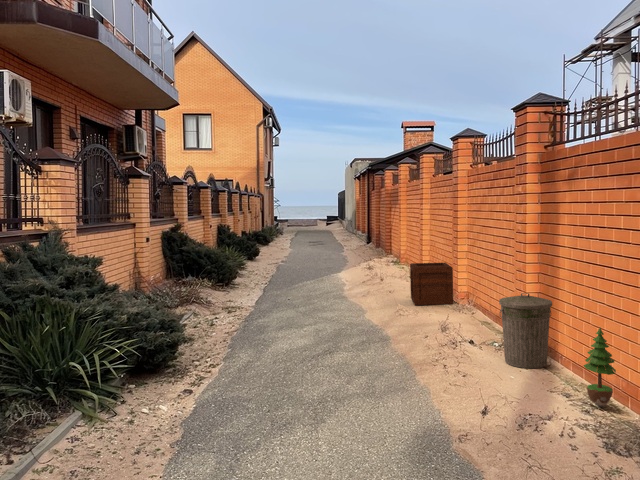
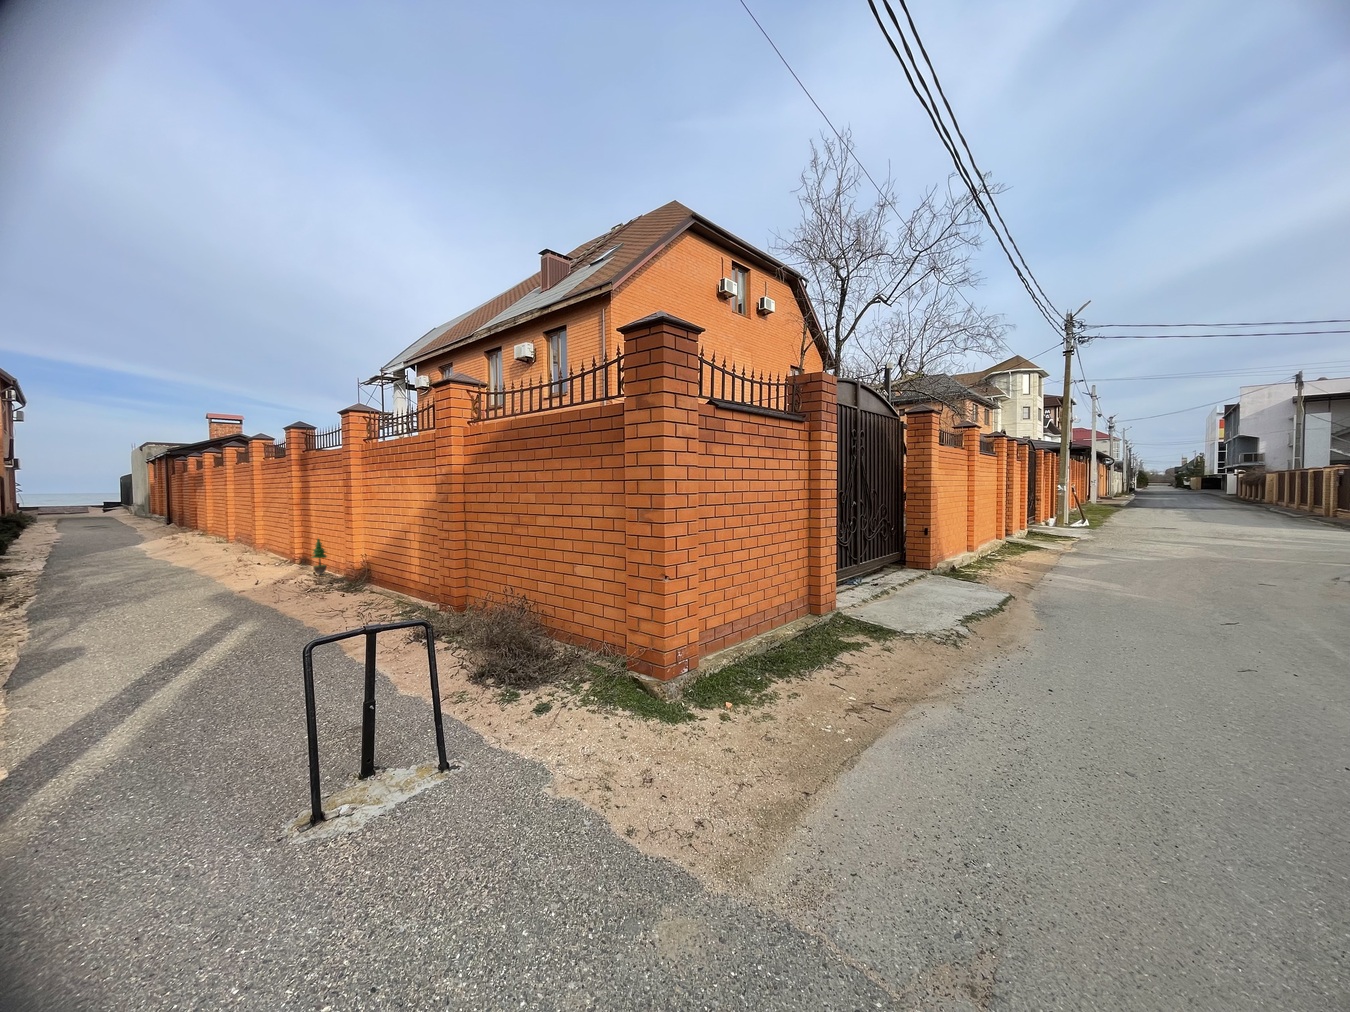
wooden crate: present [410,263,453,306] -> none [209,527,254,560]
trash can: present [499,293,552,368] -> none [268,530,306,571]

